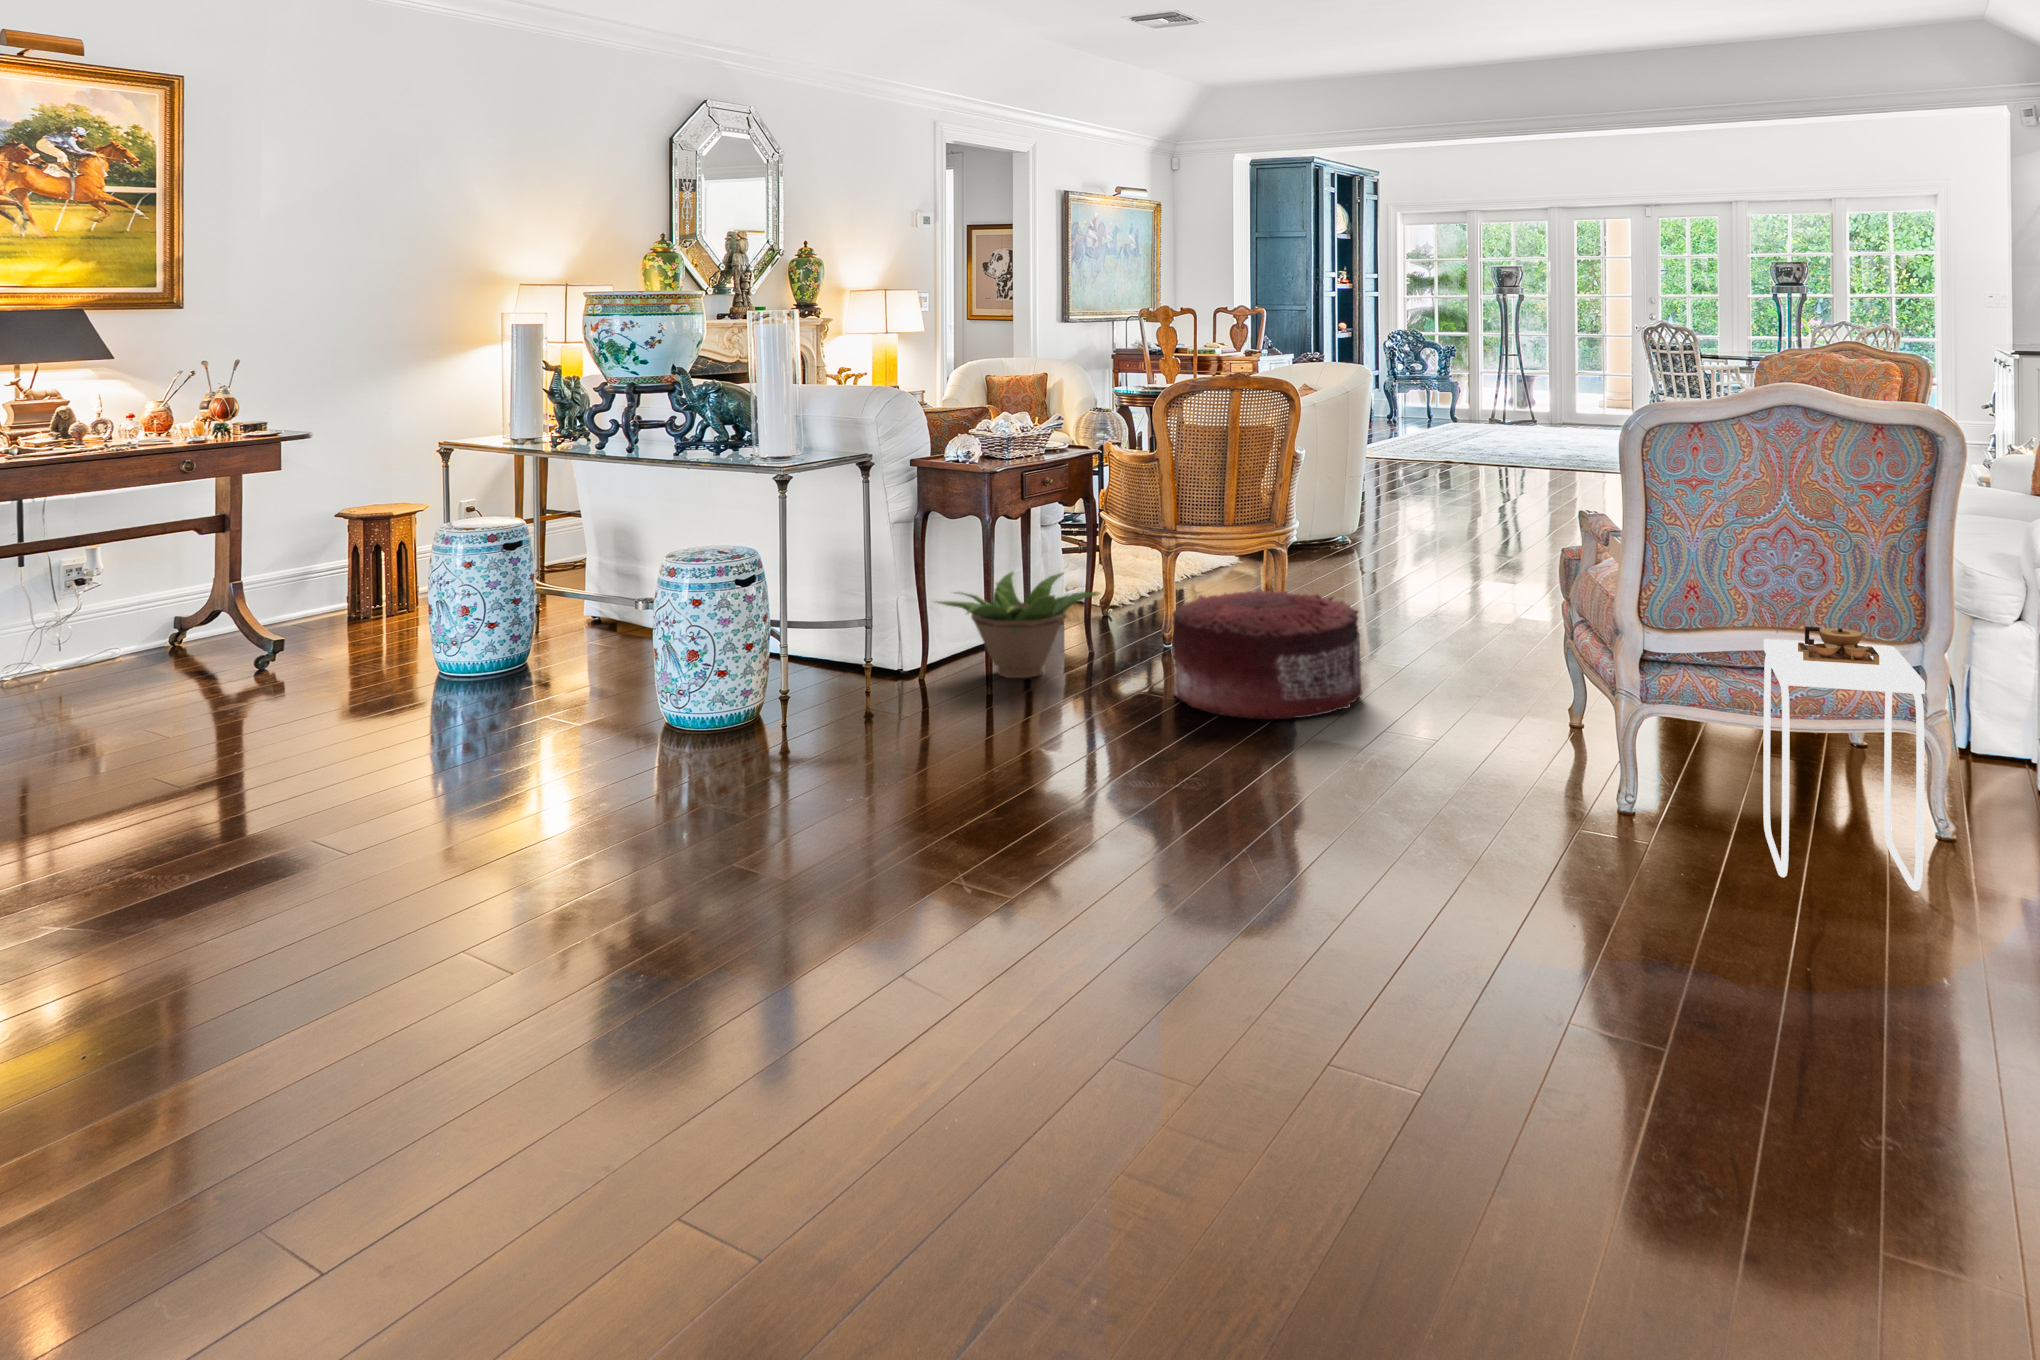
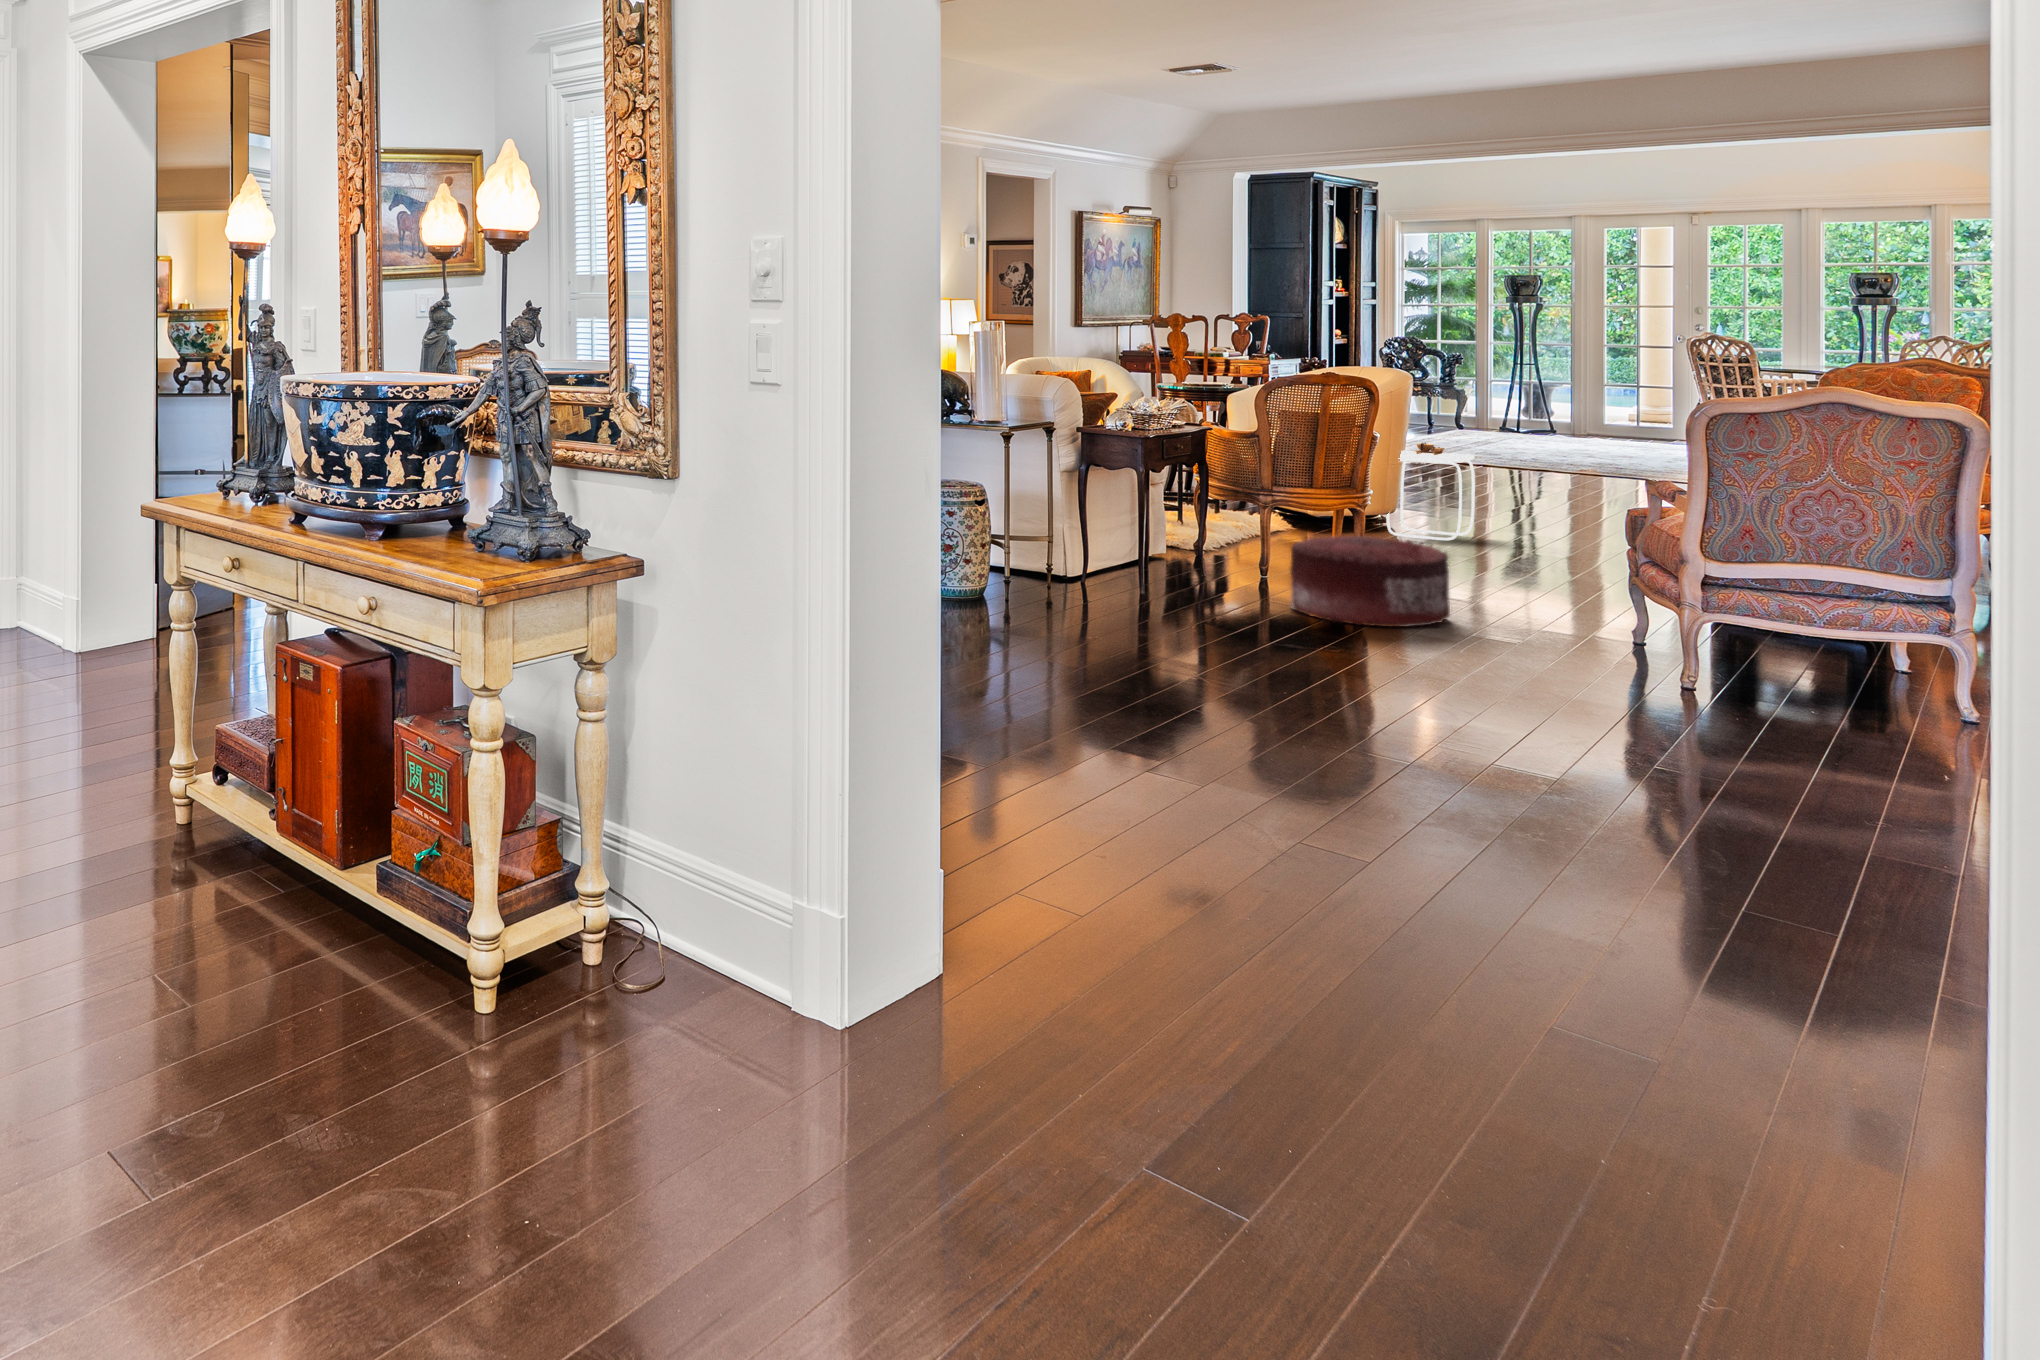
decorative plant: present [937,572,1099,678] -> none [1088,516,1223,593]
side table: present [1763,626,1925,891] -> present [1386,443,1475,540]

